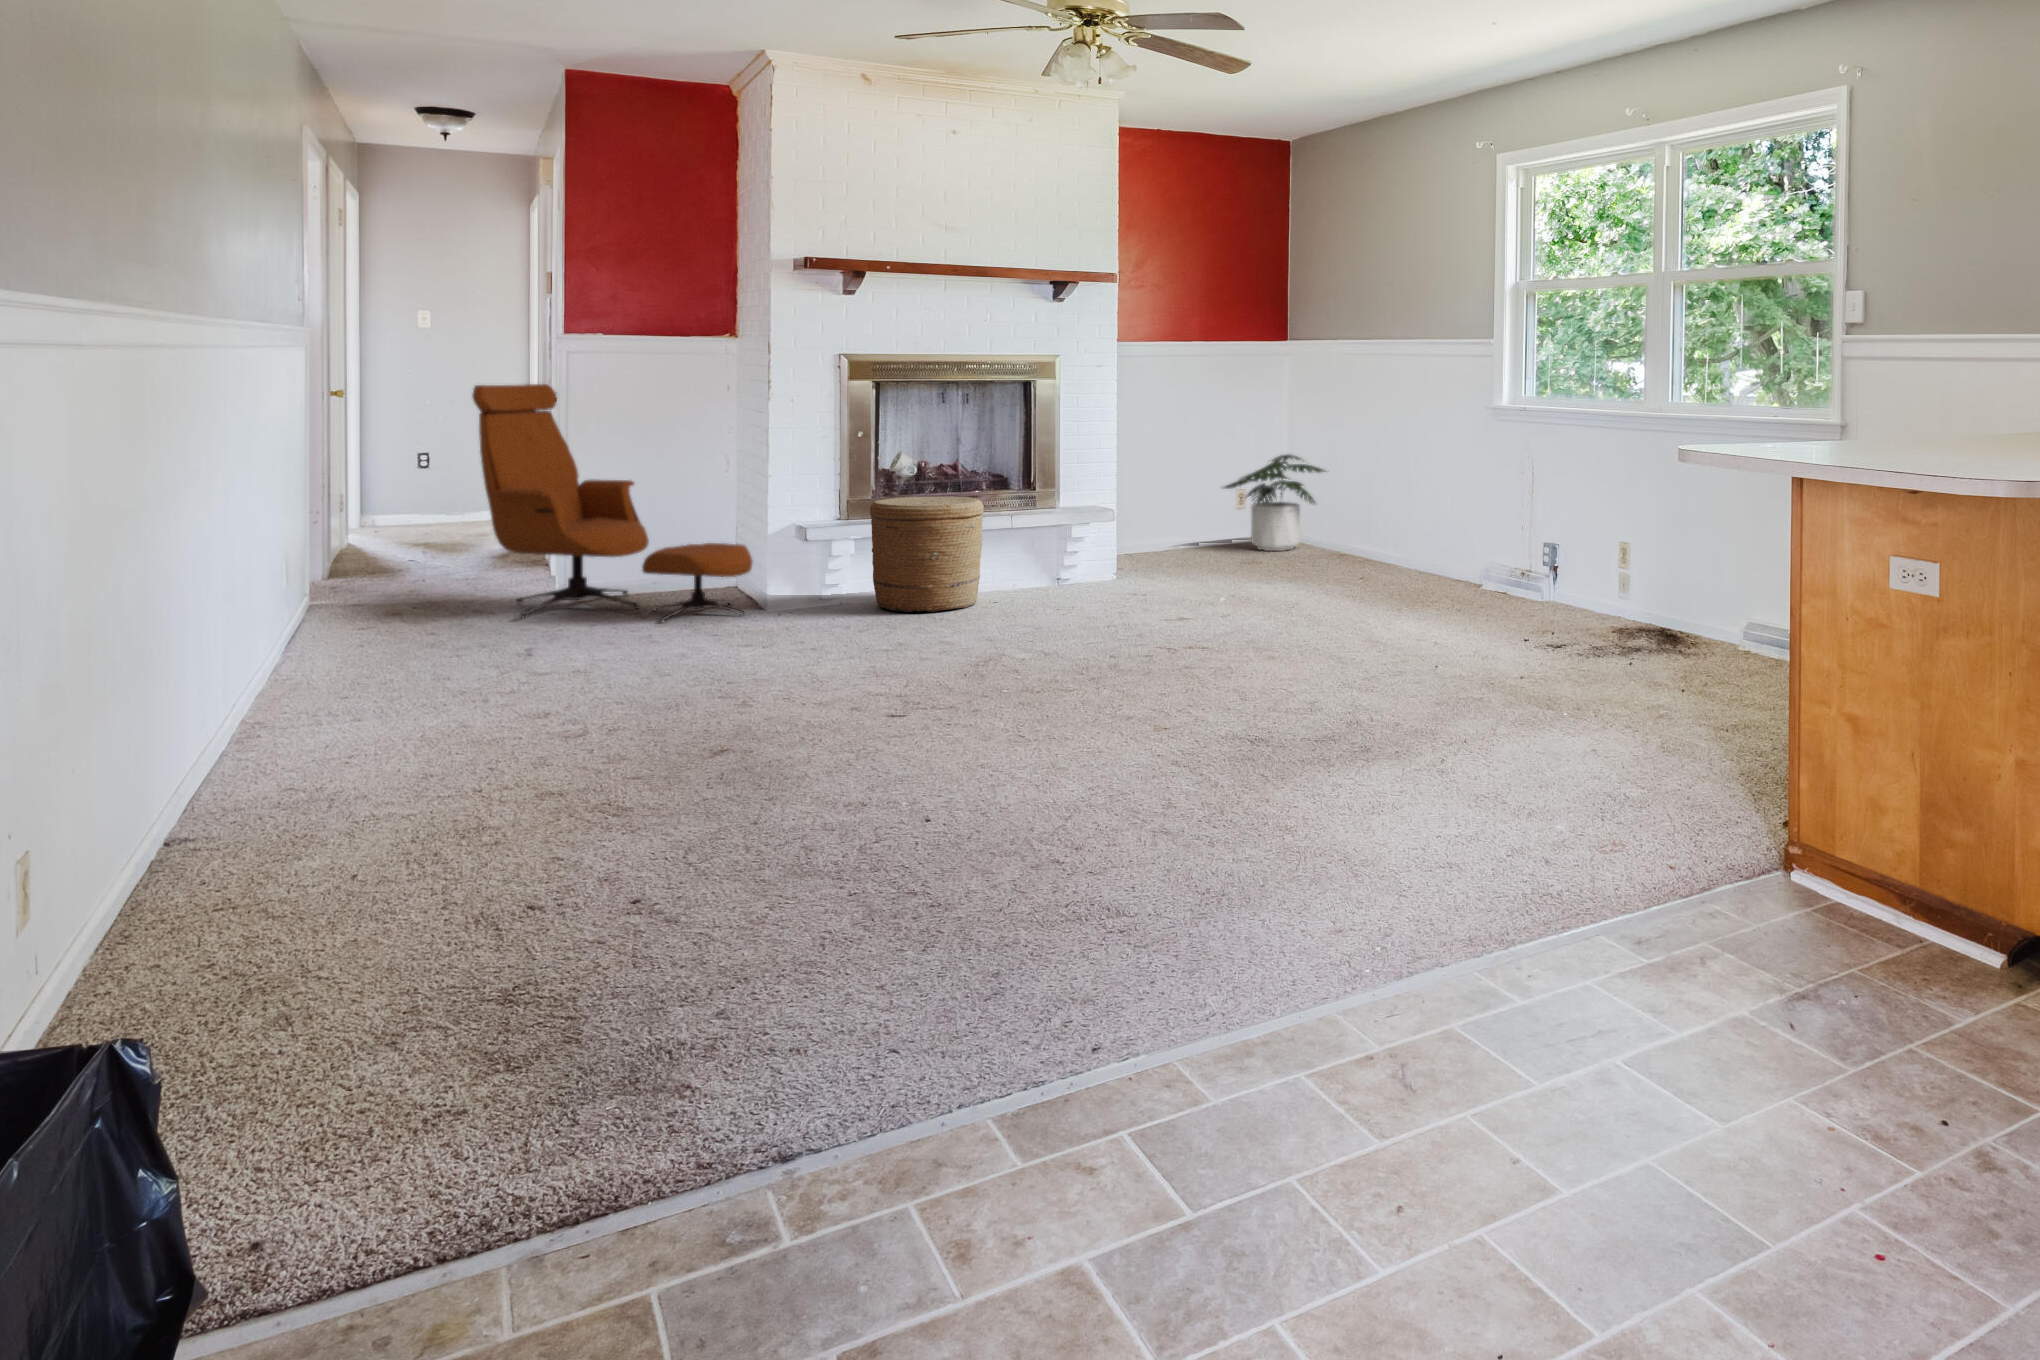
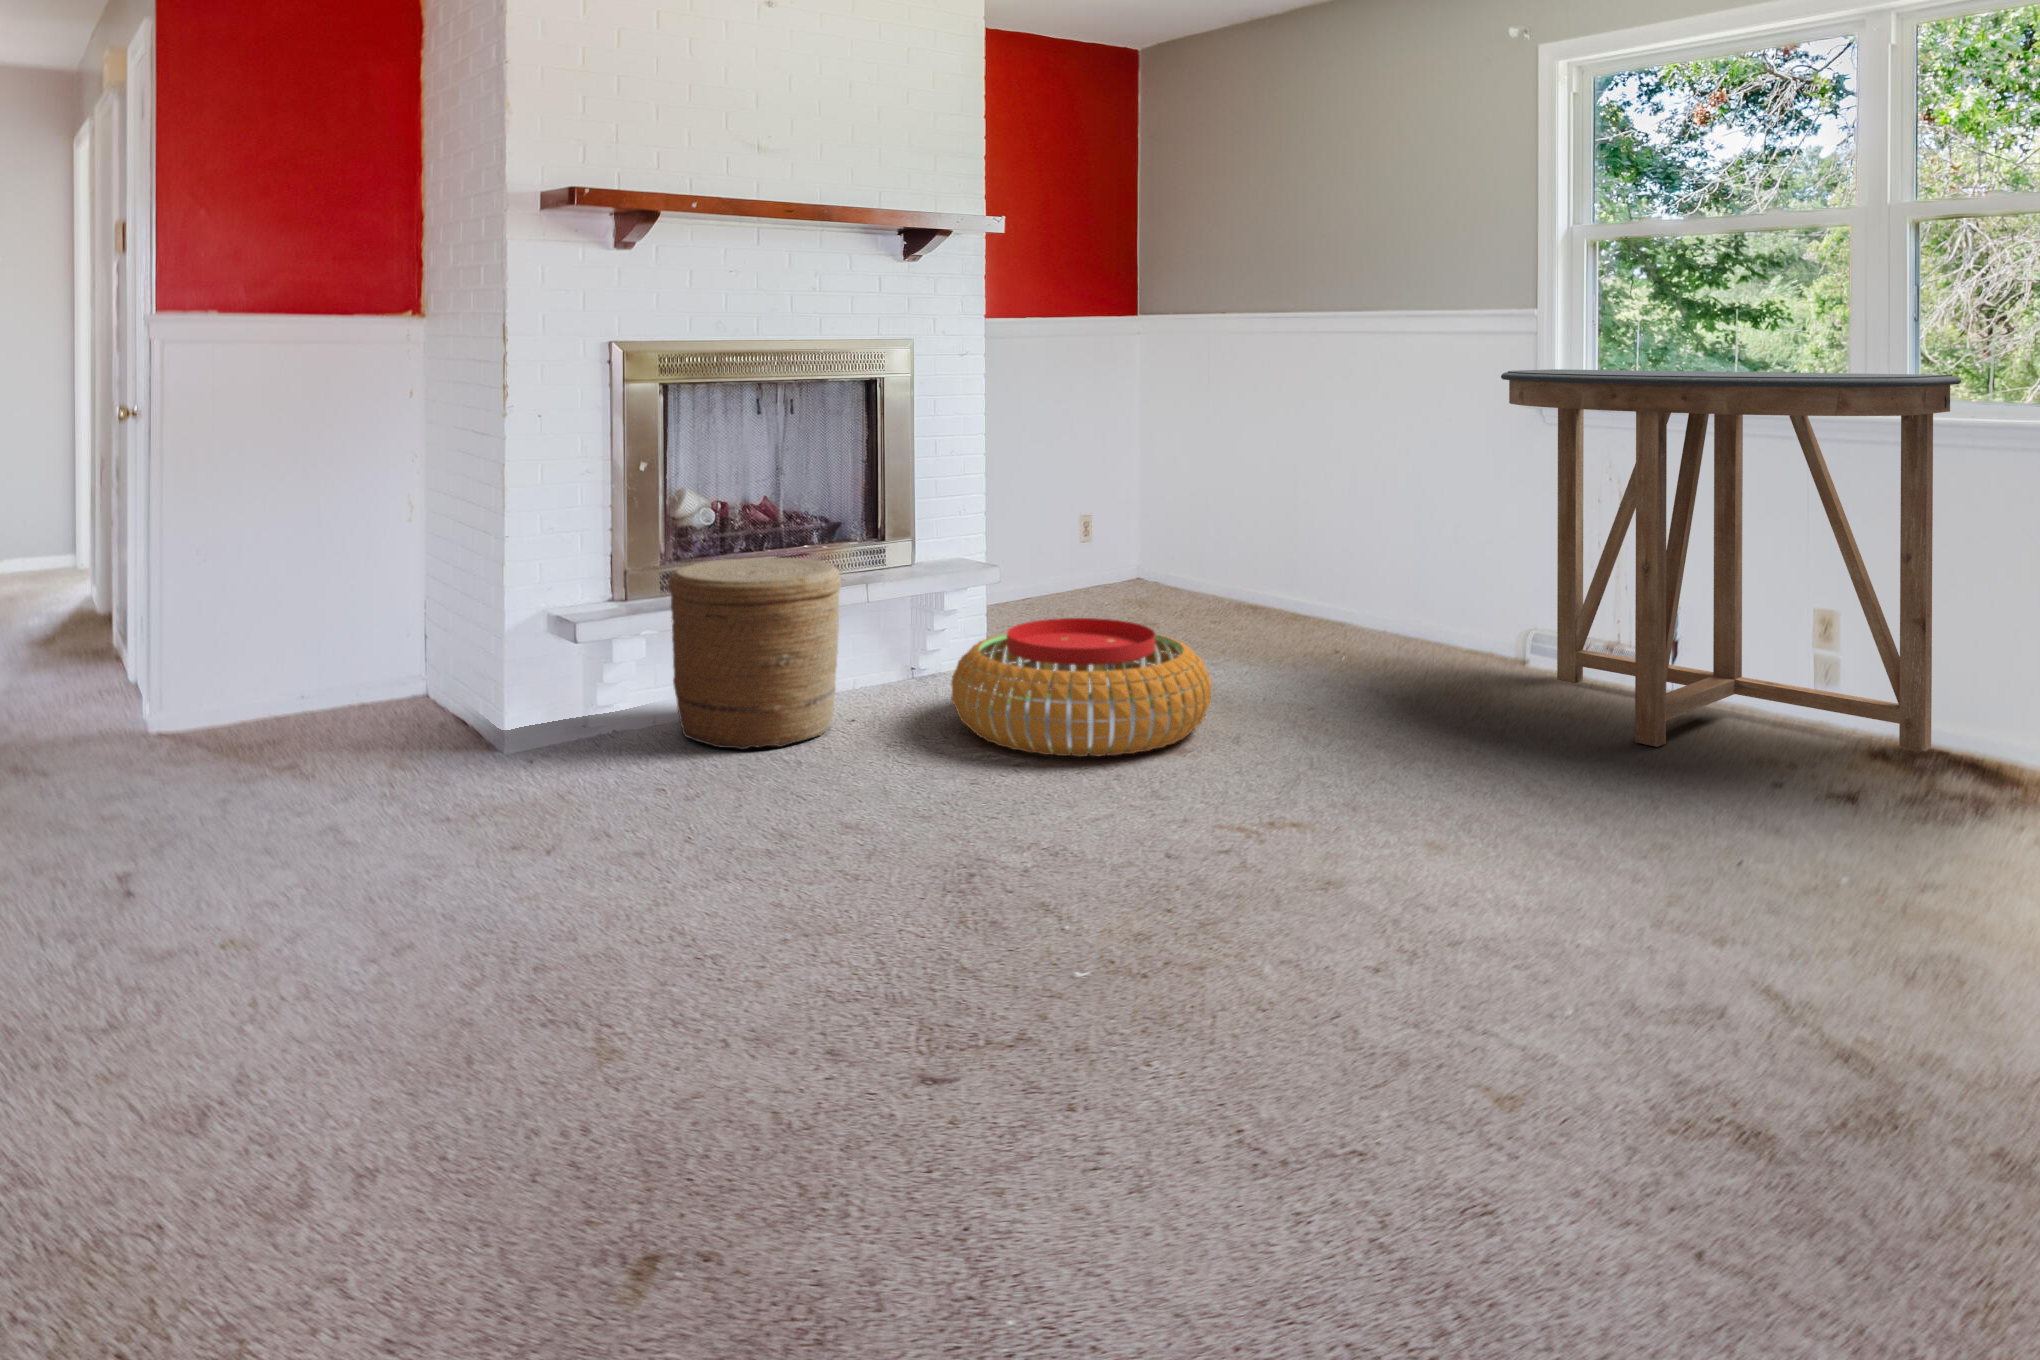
console table: none [1433,380,1685,630] -> present [1501,369,1961,751]
lounge chair: present [472,384,752,622] -> none [17,394,487,787]
potted plant: present [1223,455,1326,551] -> none [1078,470,1229,605]
pouf: none [1048,540,1220,620] -> present [951,618,1211,757]

